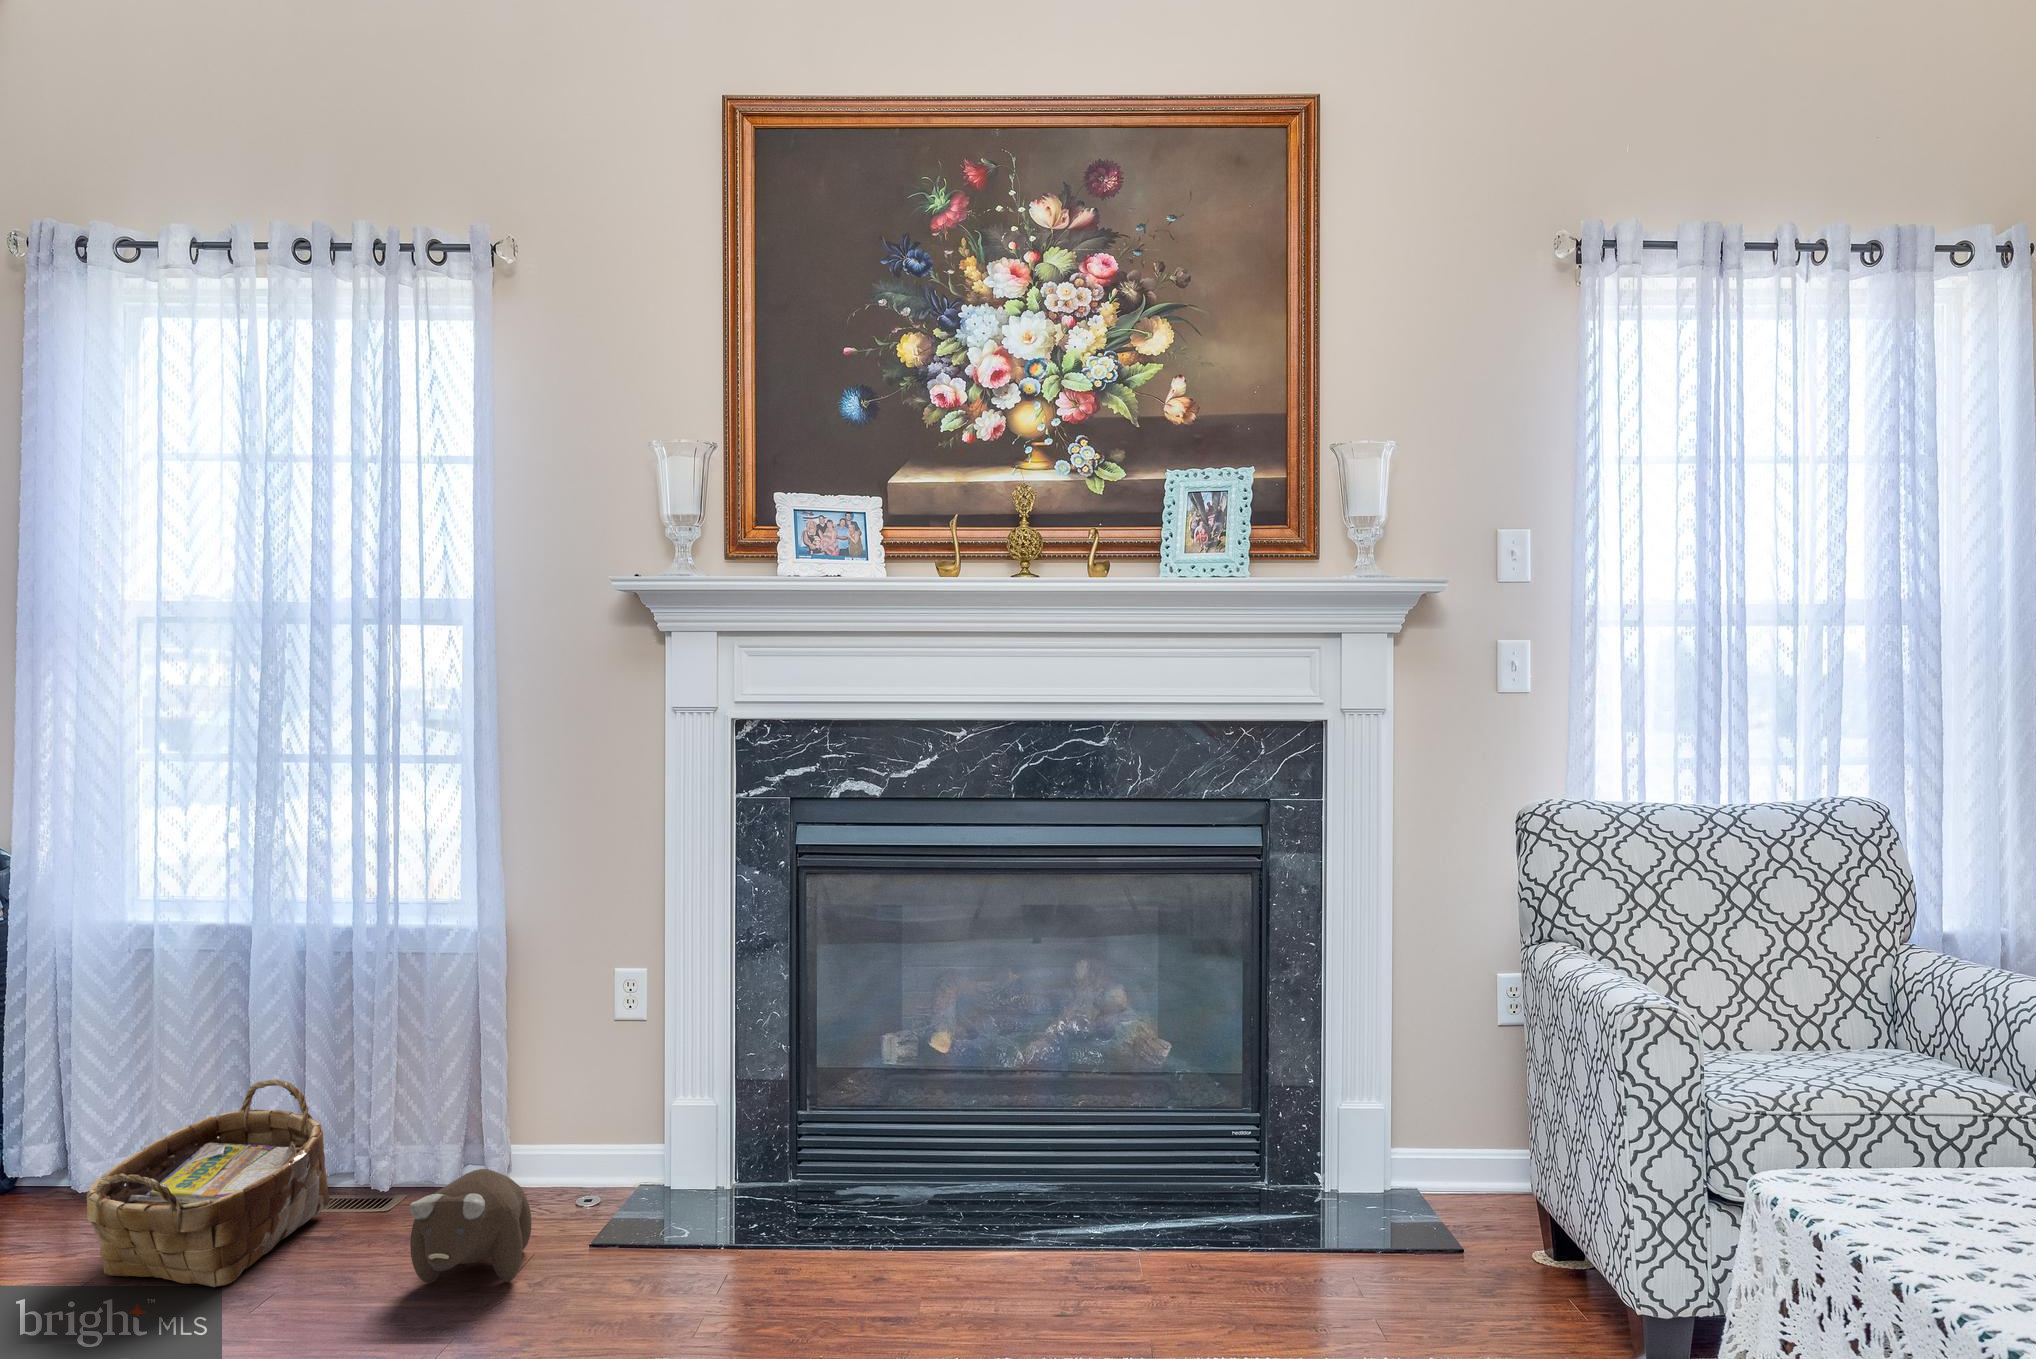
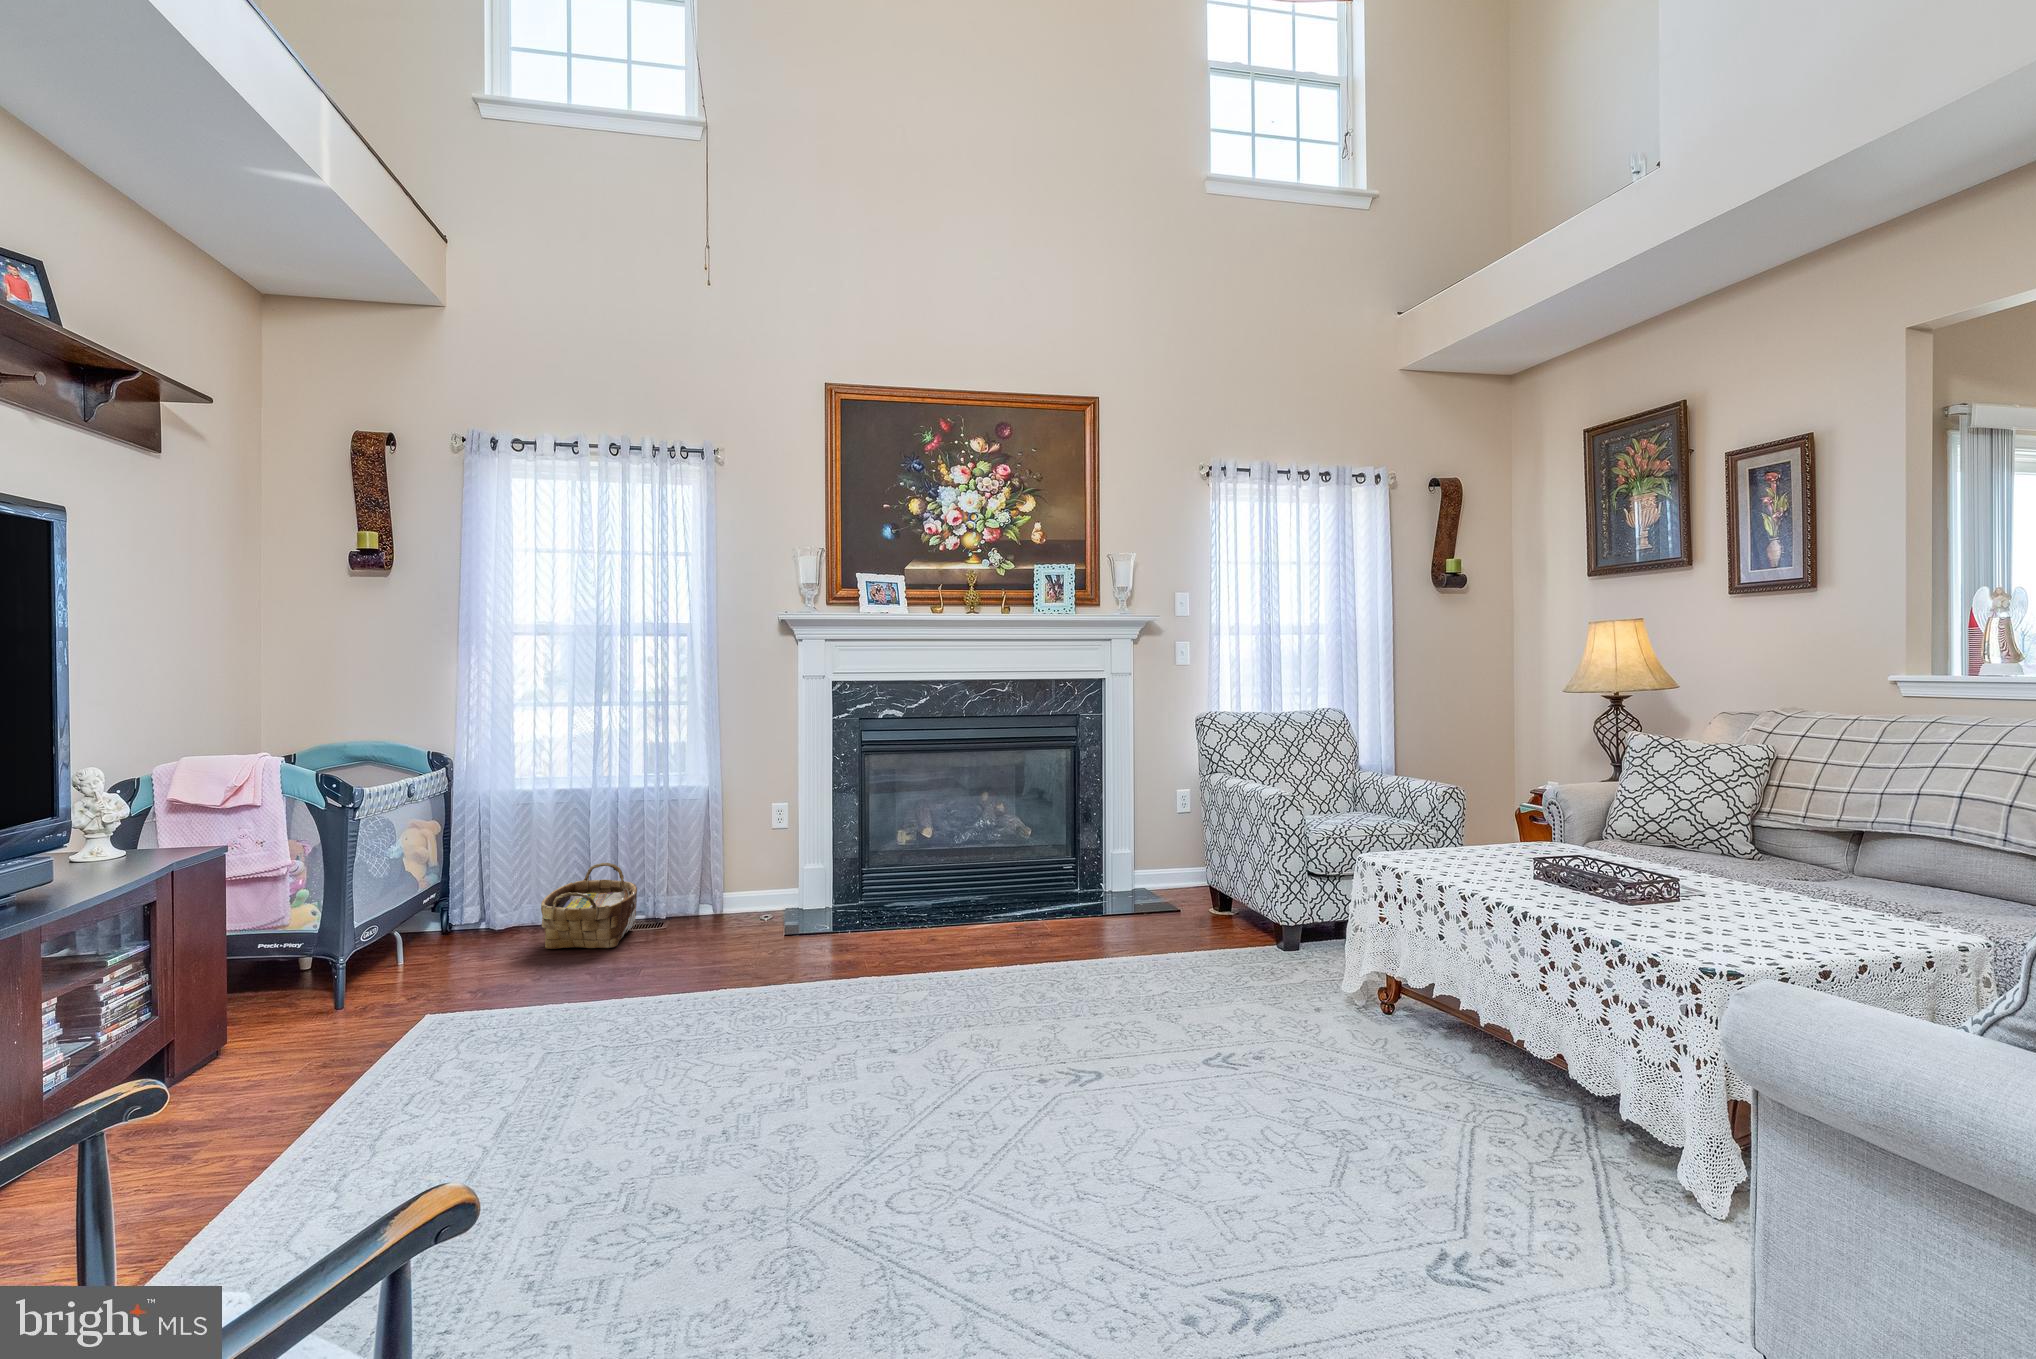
plush toy: present [410,1169,532,1283] -> none [706,890,759,940]

